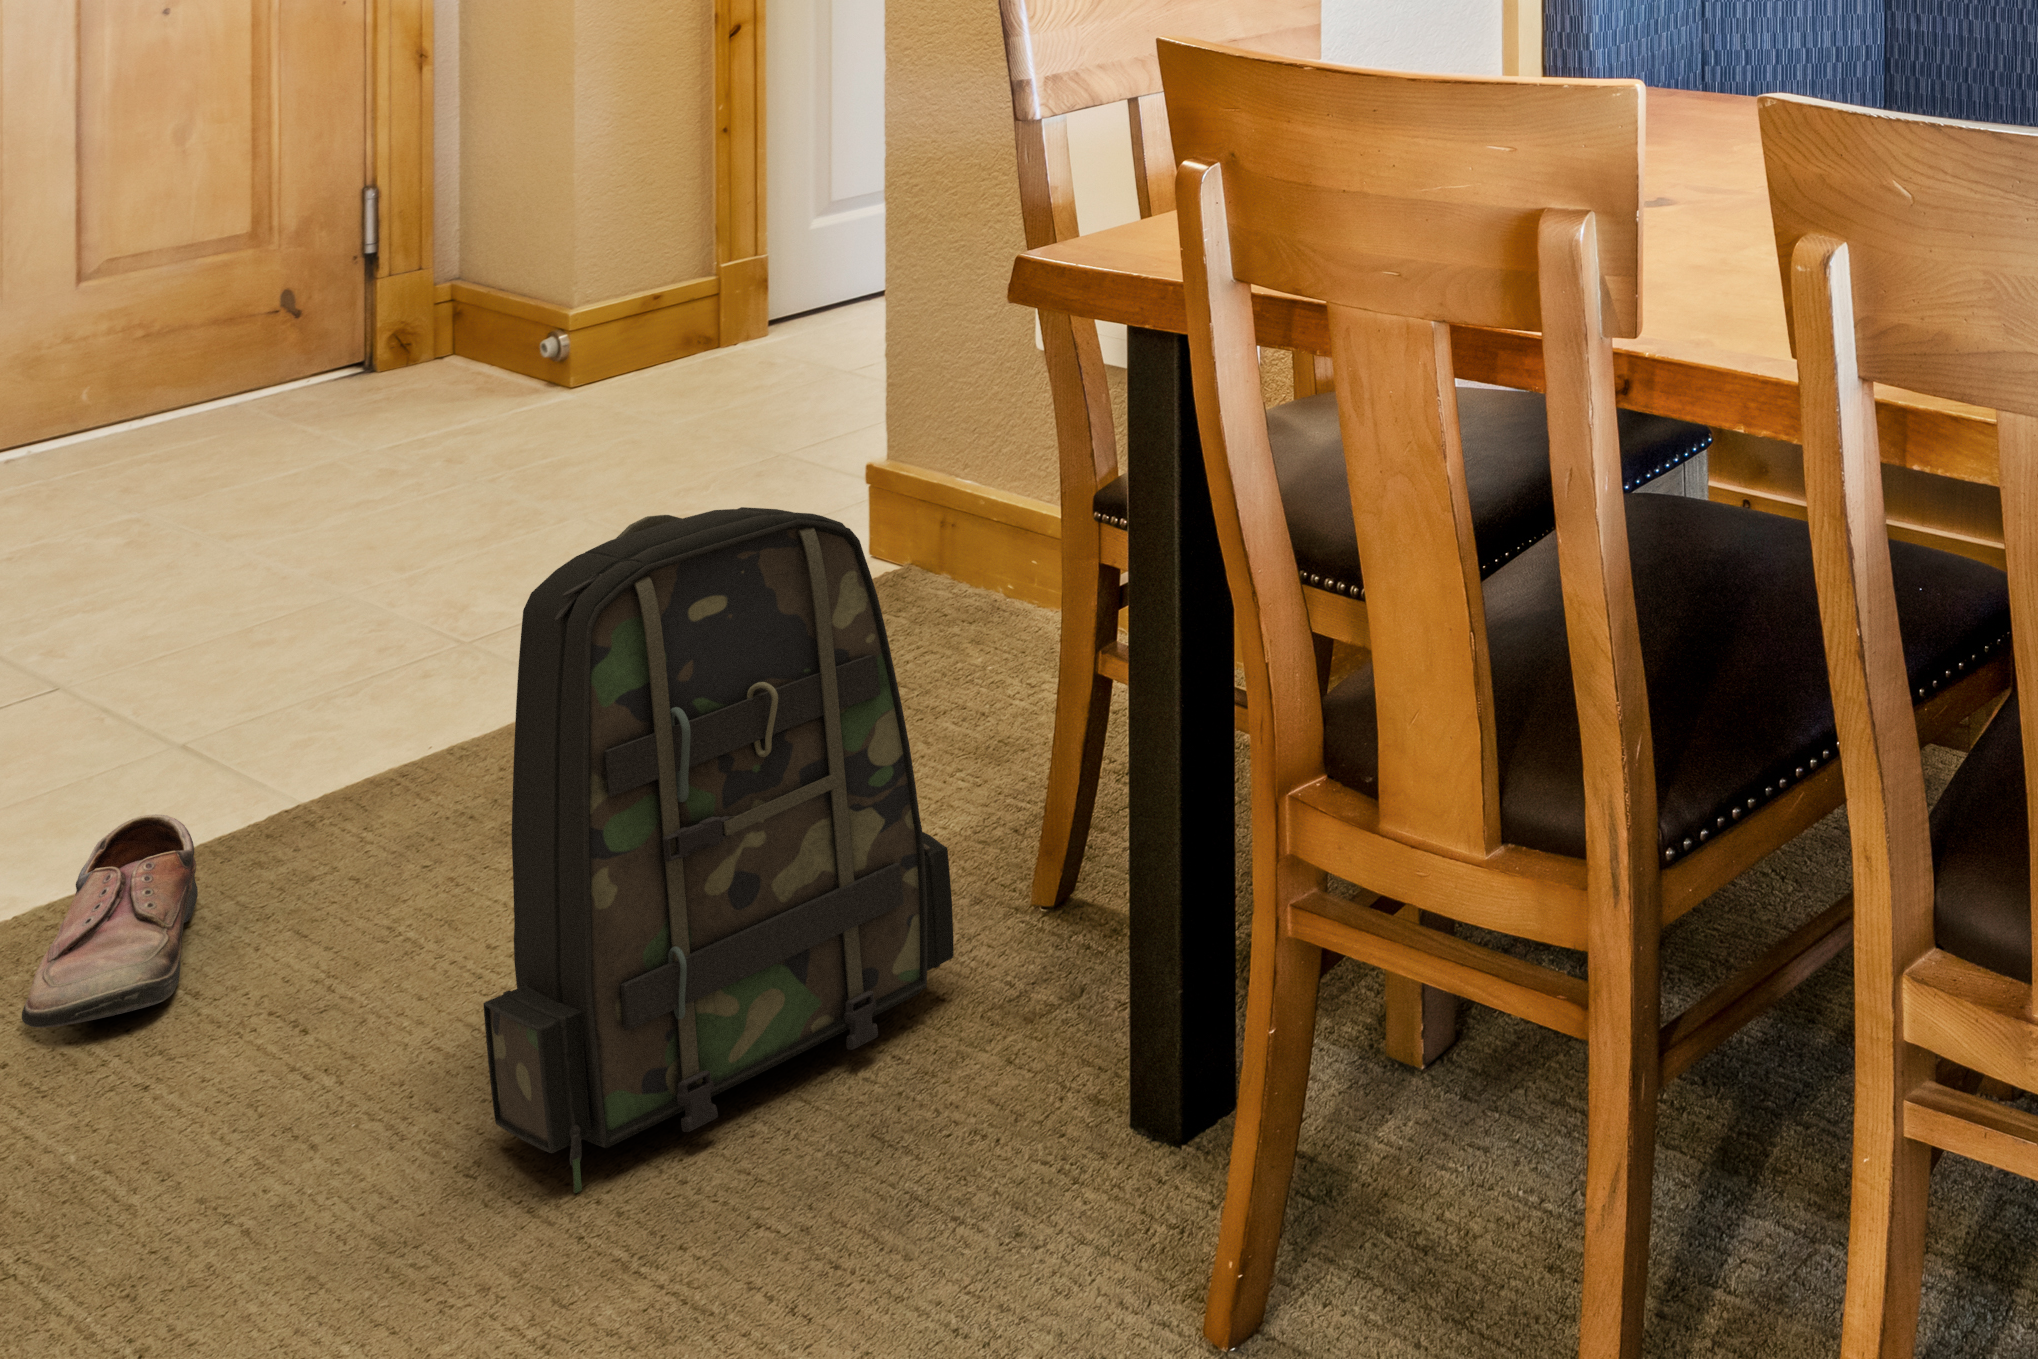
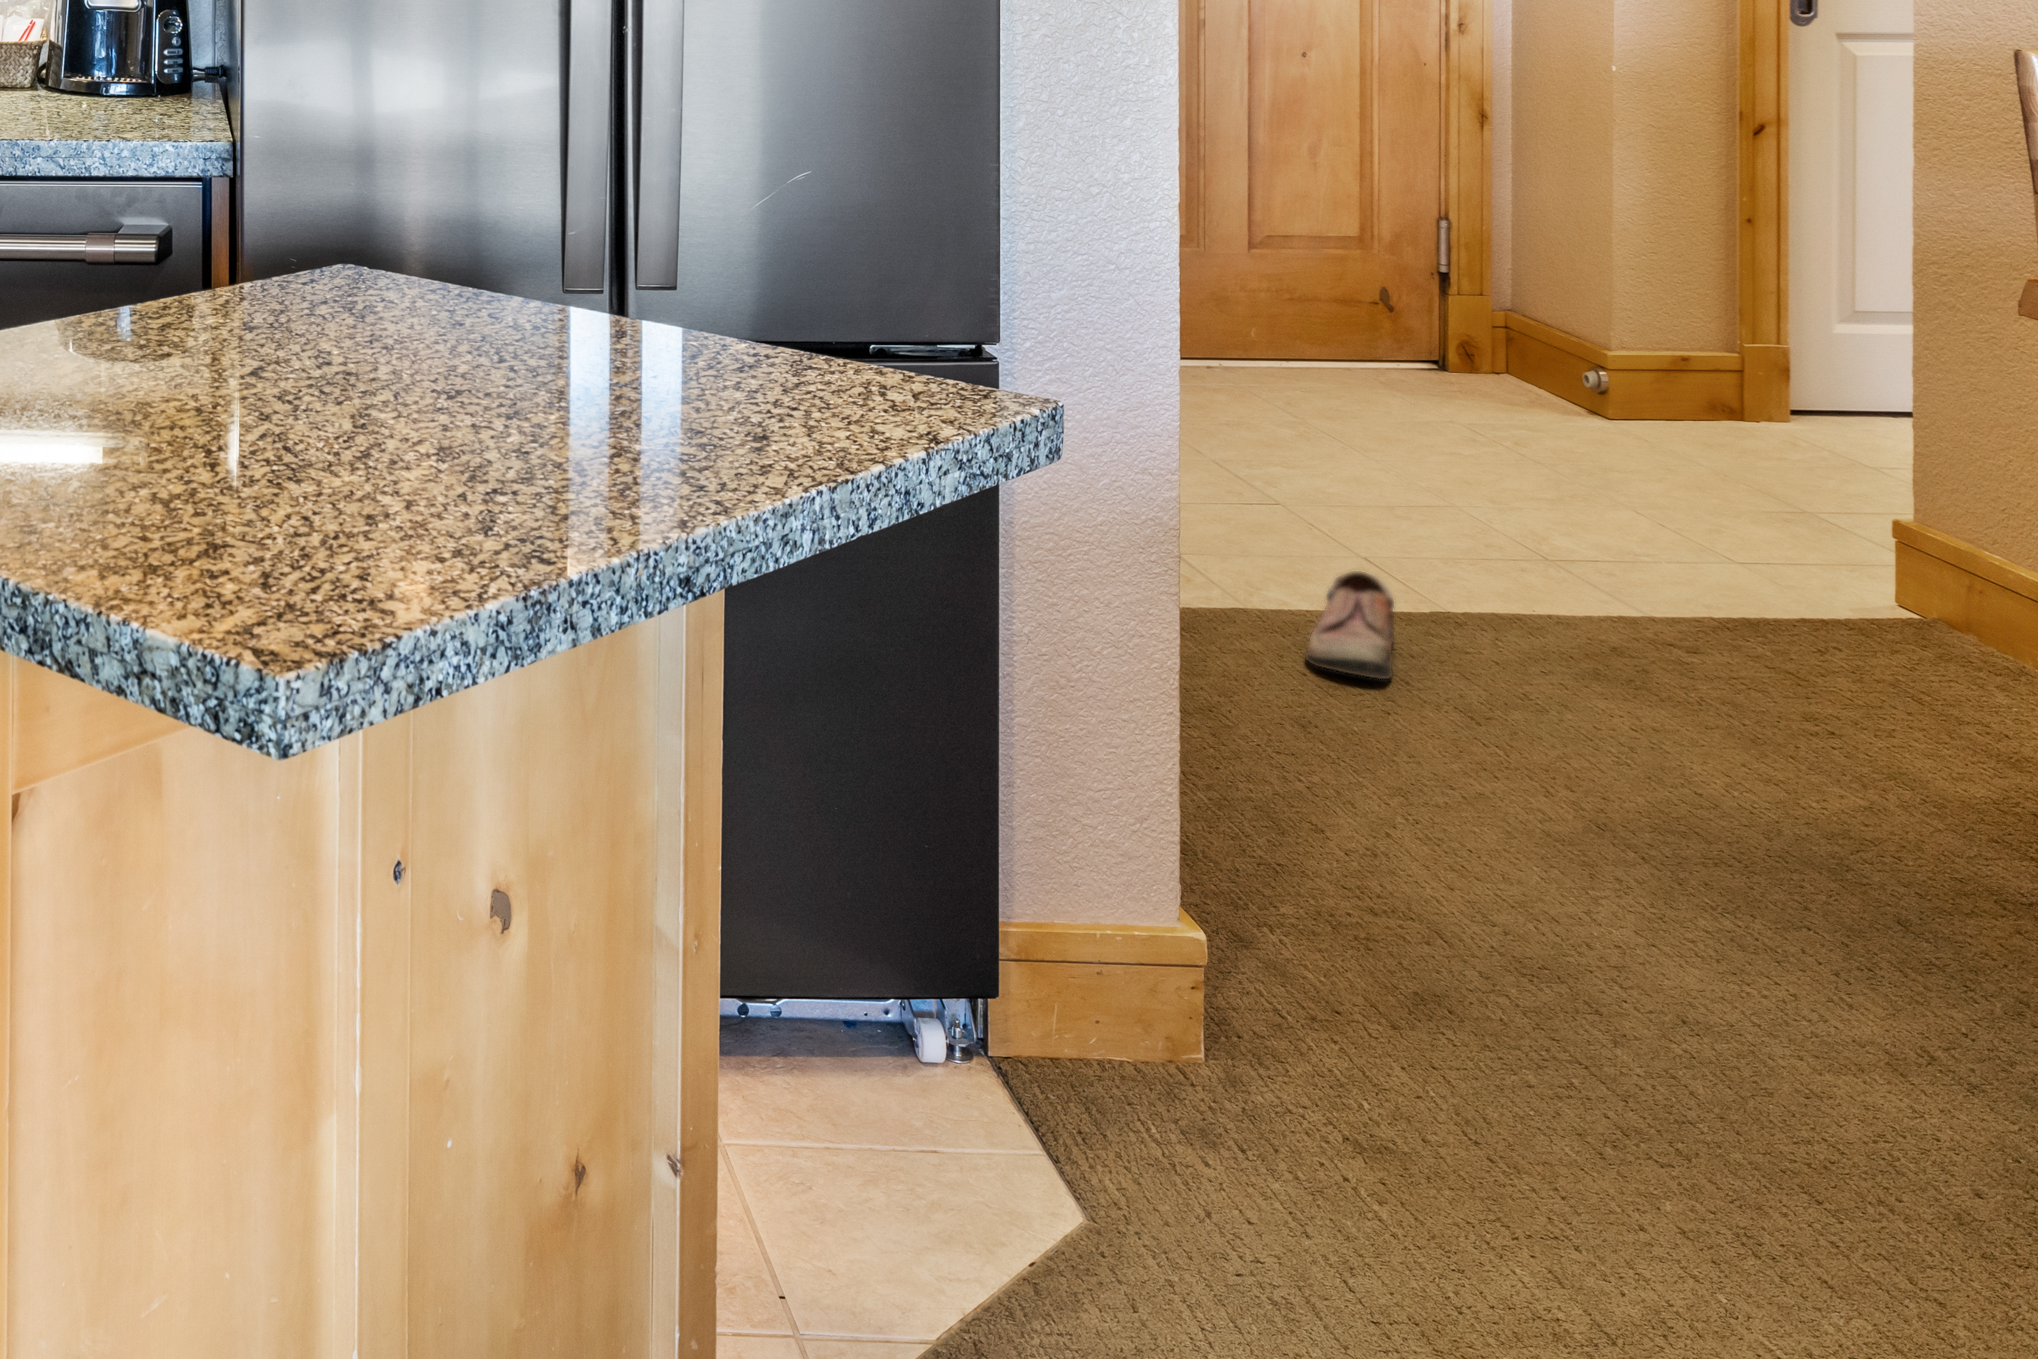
backpack: present [484,507,954,1193] -> none [1605,438,1970,872]

